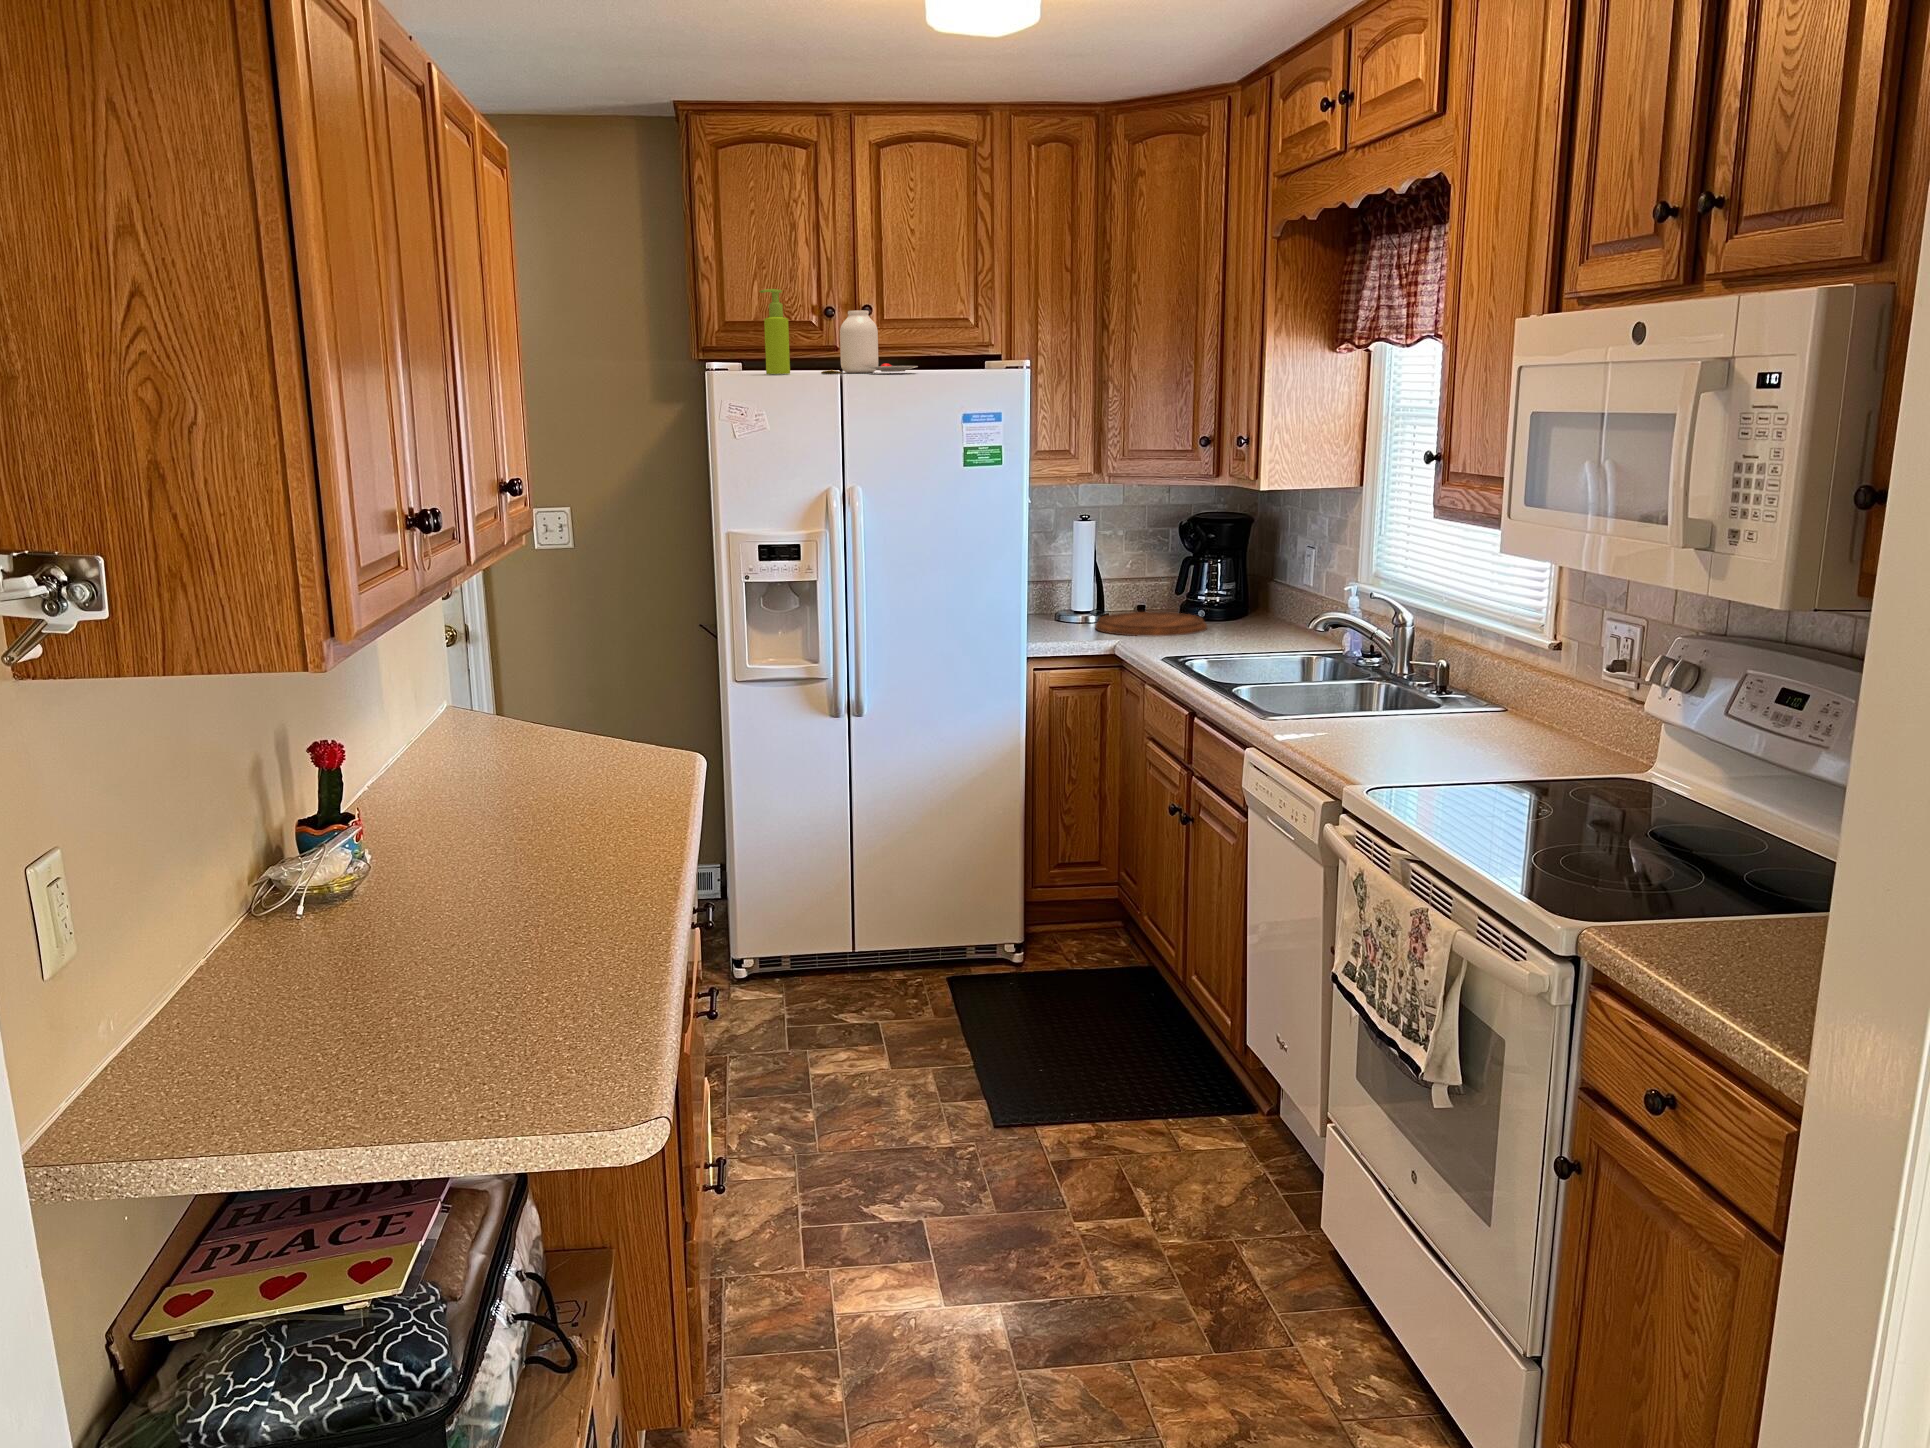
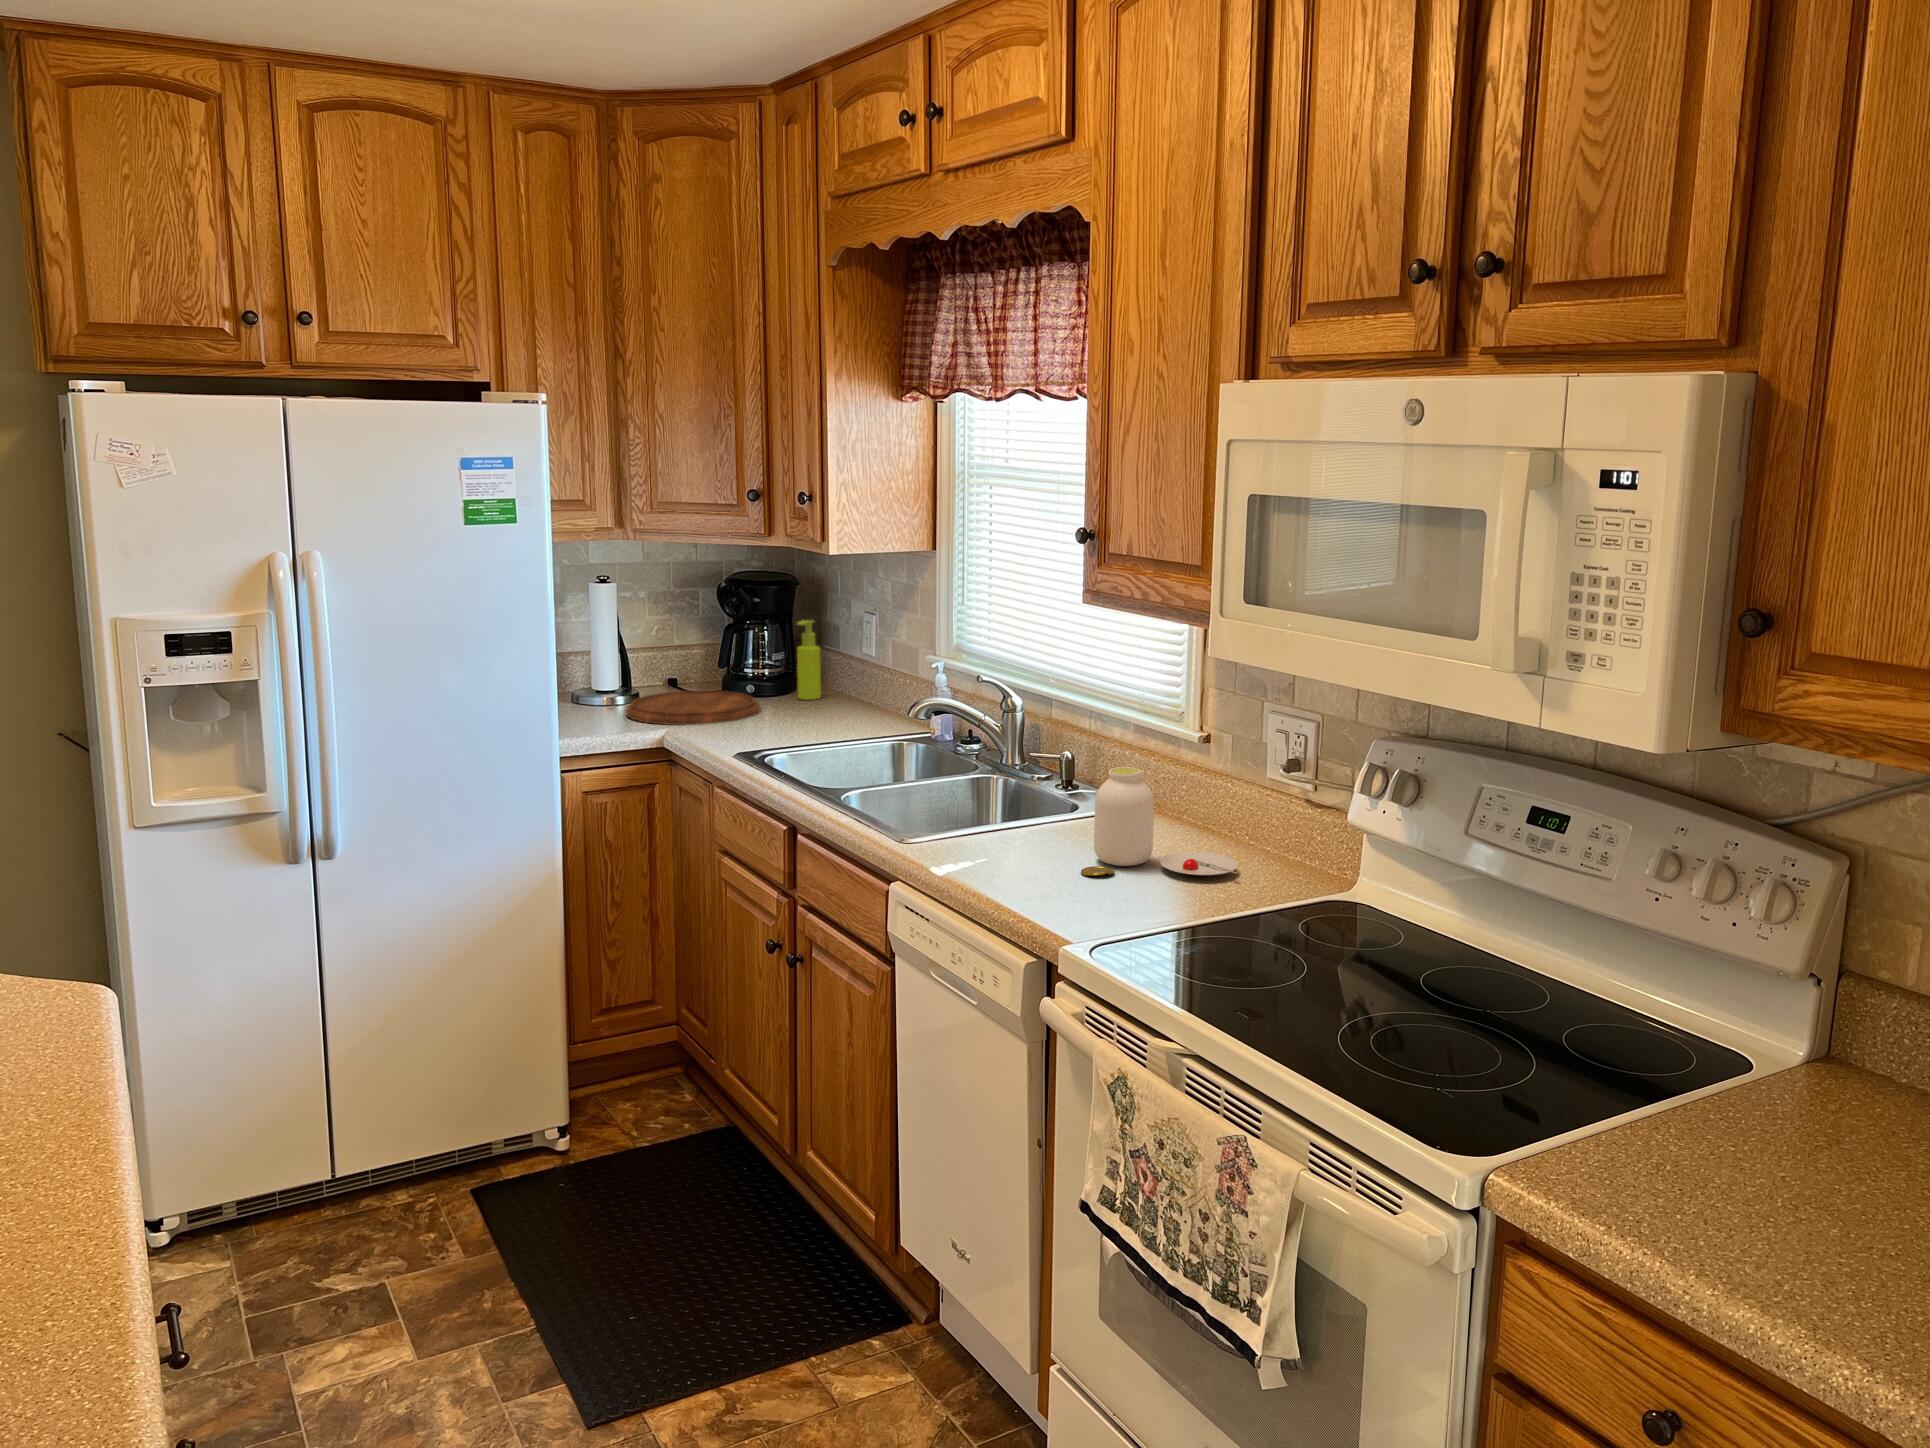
soap dispenser: present [760,289,790,374] -> present [797,620,821,700]
jar: present [821,310,918,374] -> present [1081,767,1238,875]

